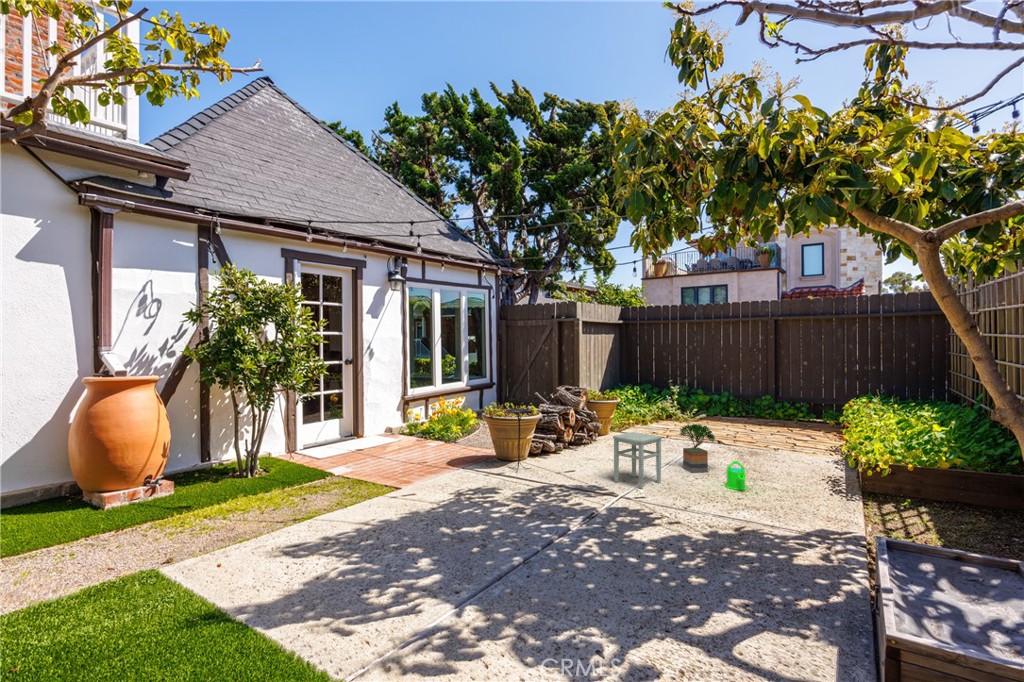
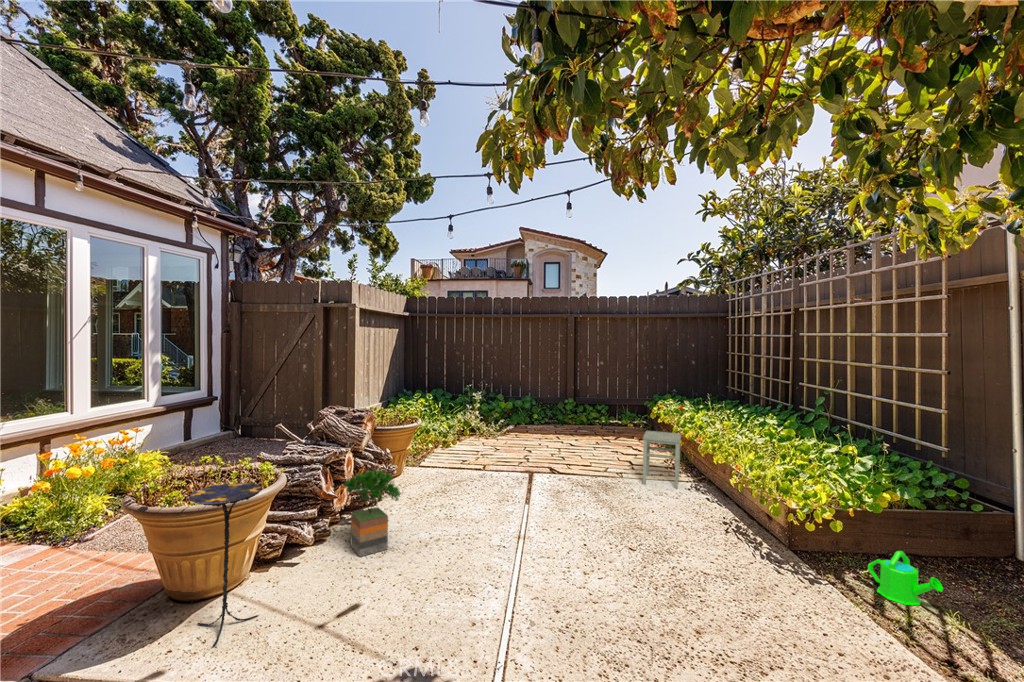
potted tree: present [680,424,715,473] -> present [345,470,400,557]
stool: present [613,432,662,489] -> present [643,431,681,488]
watering can: present [725,461,746,490] -> present [868,551,943,605]

